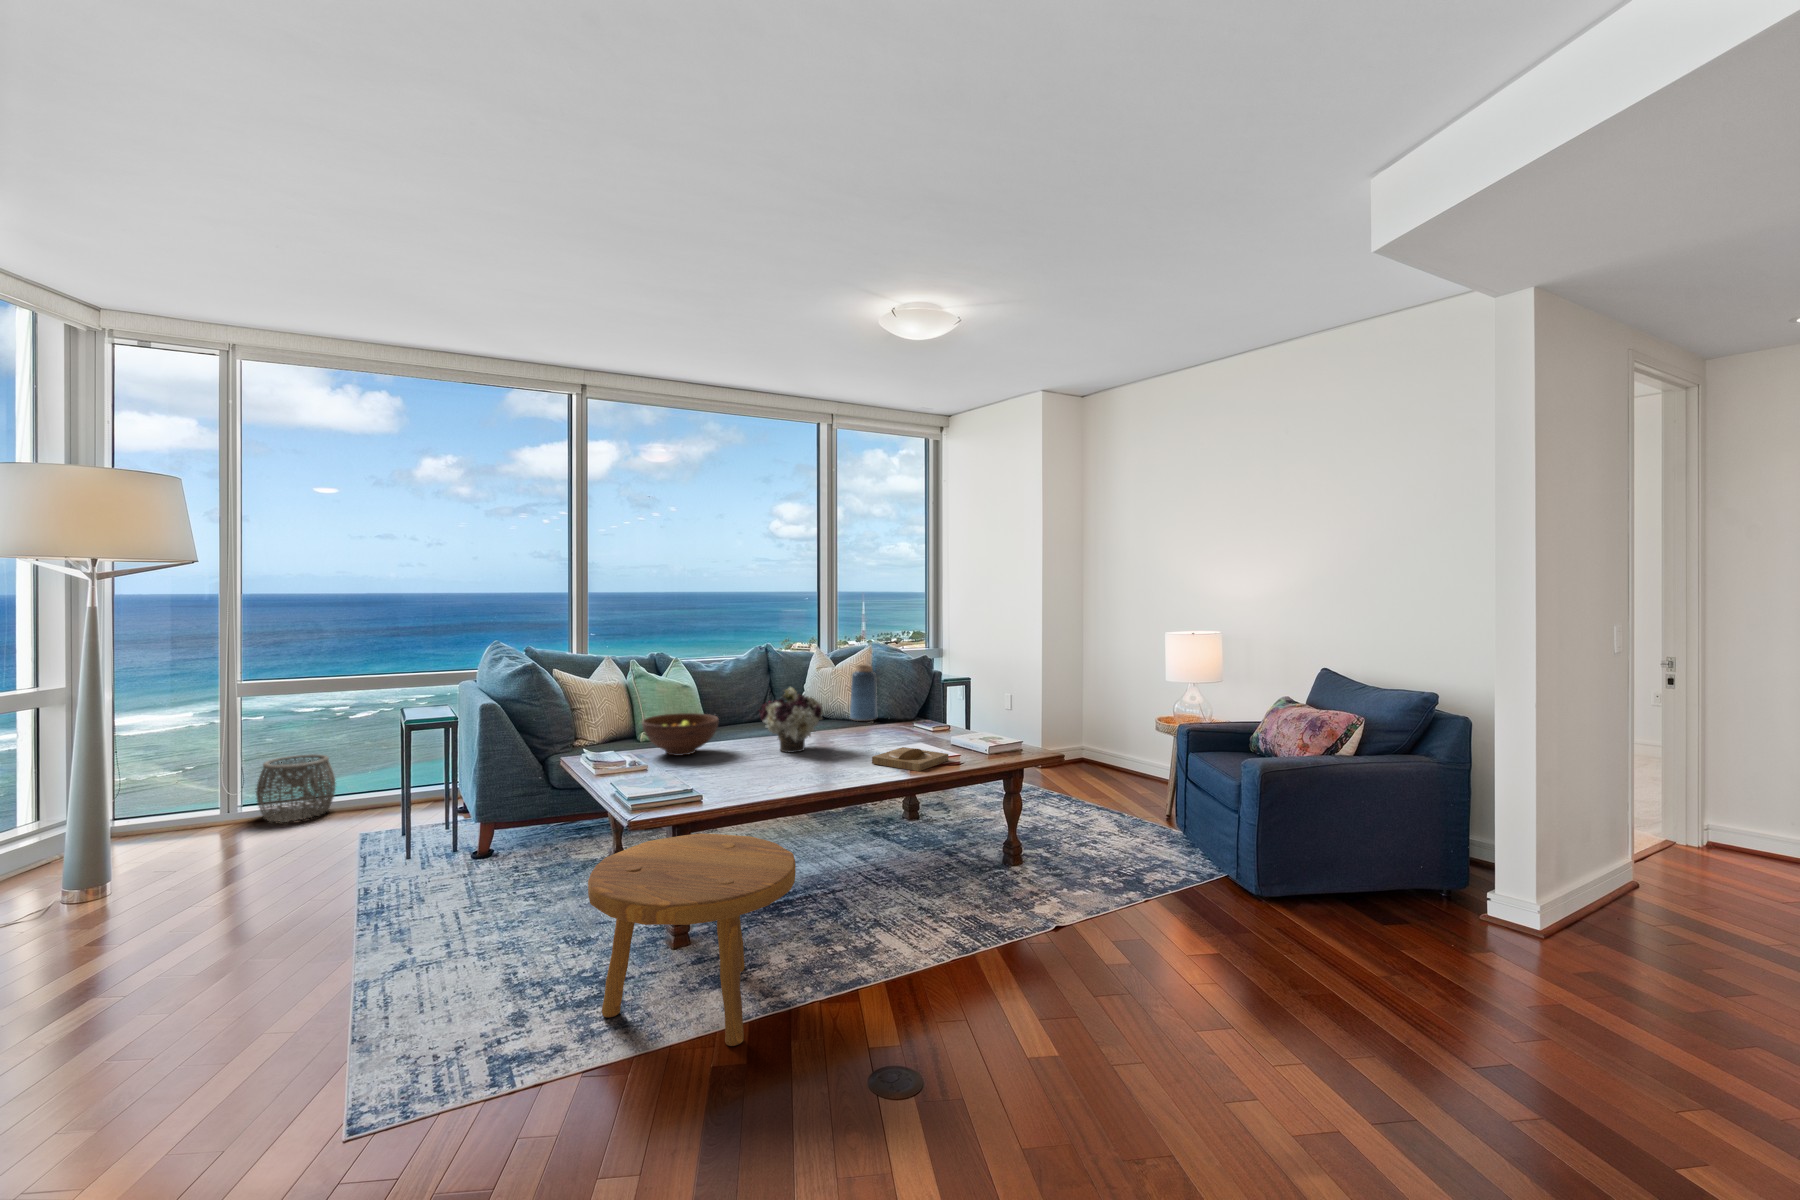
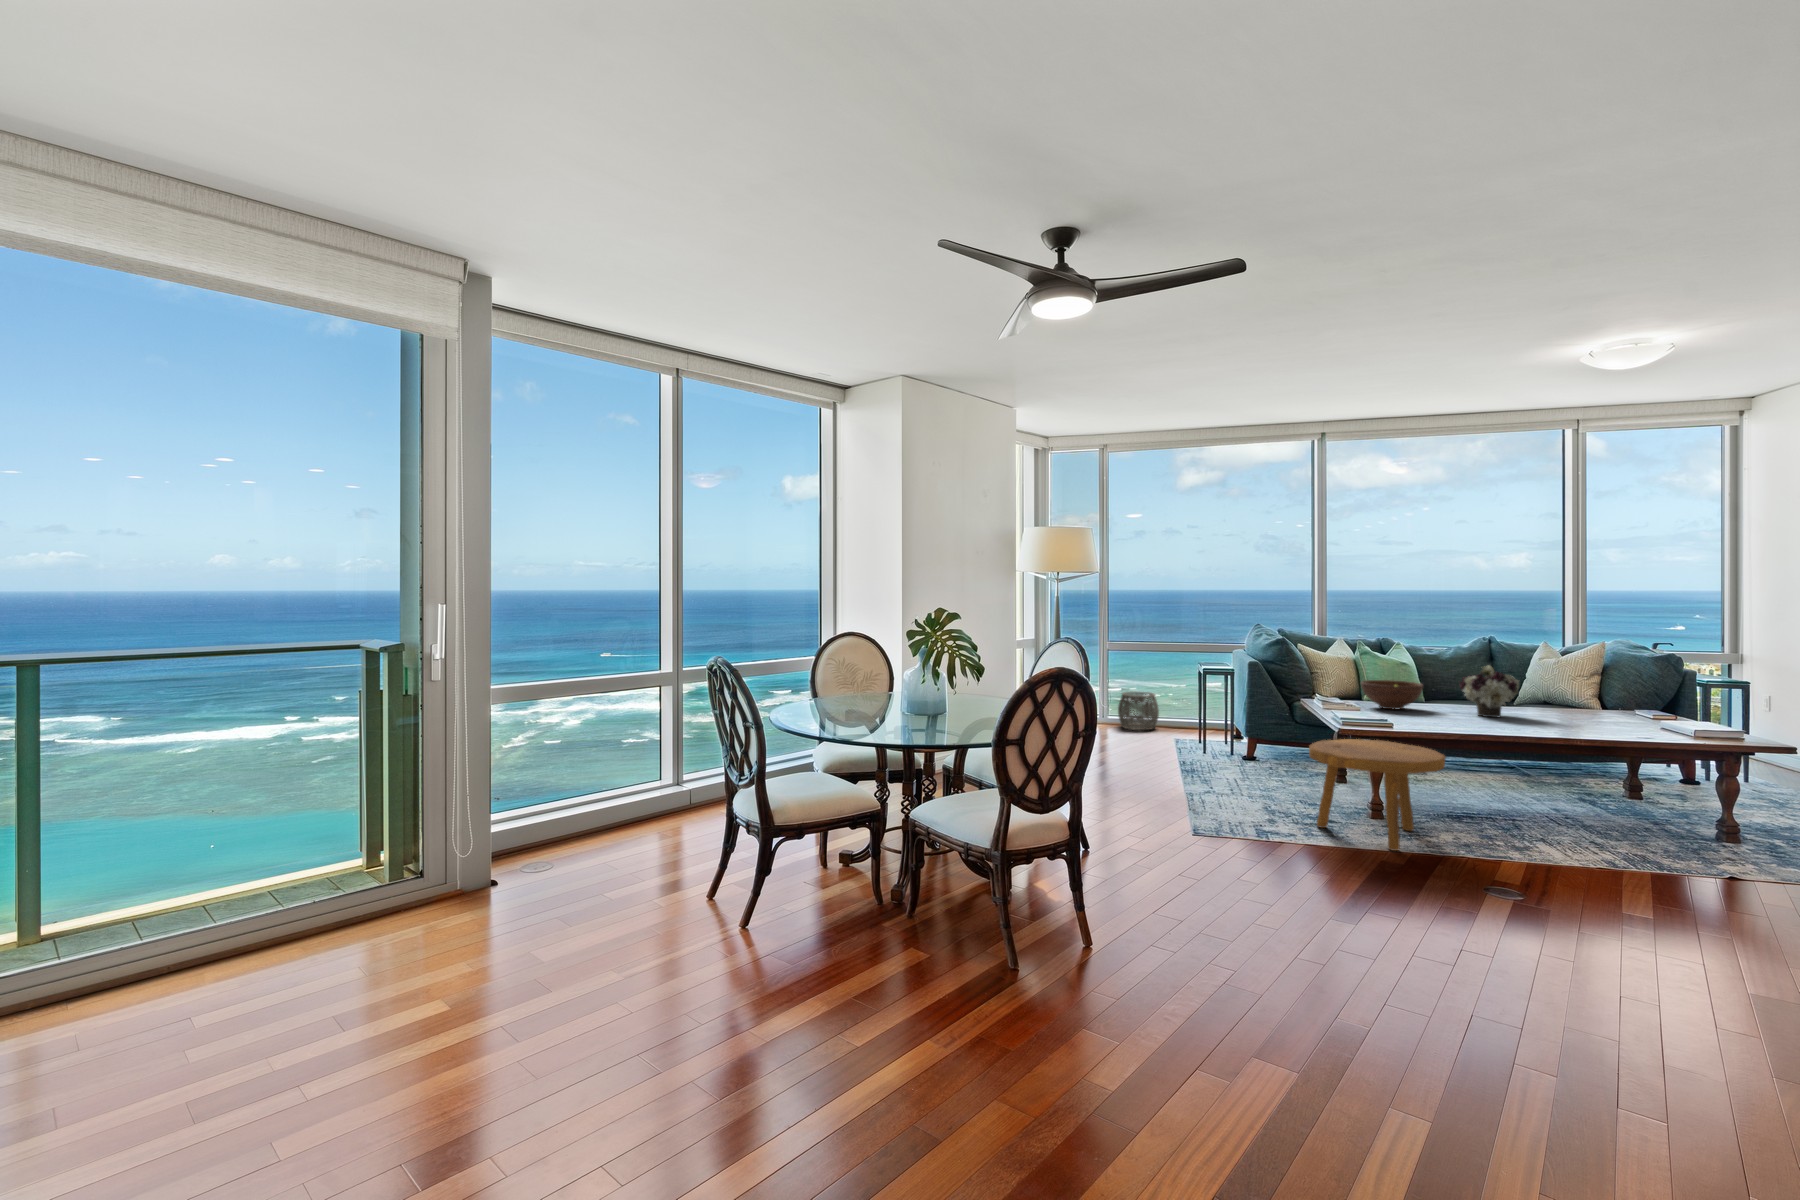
vase: present [850,665,877,721] -> none [1572,658,1604,709]
tray: present [872,747,948,771] -> none [1556,722,1640,736]

